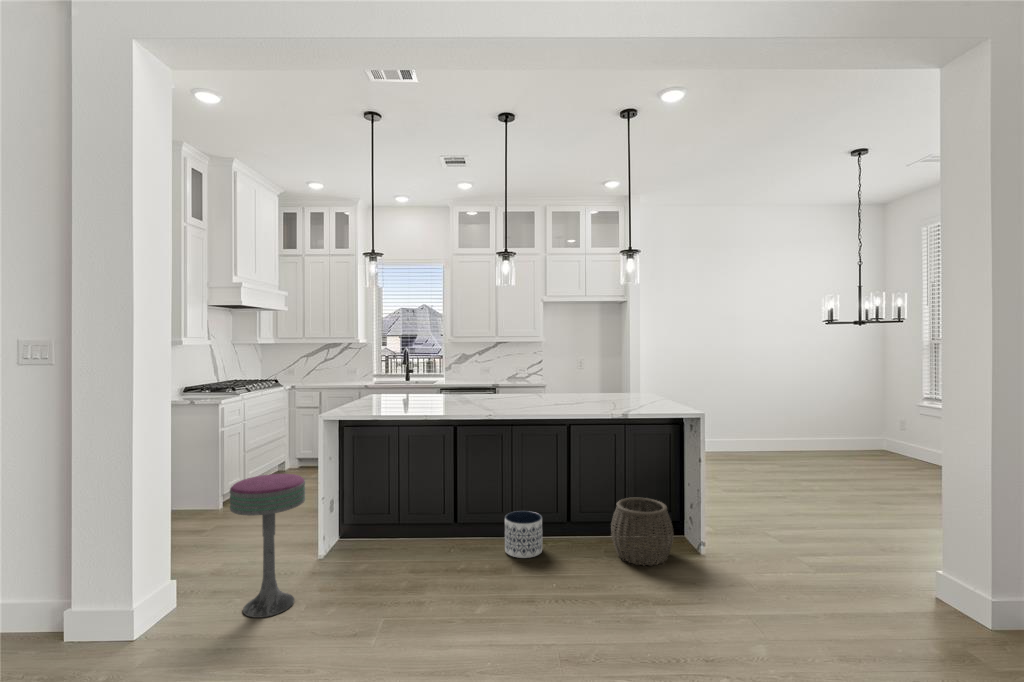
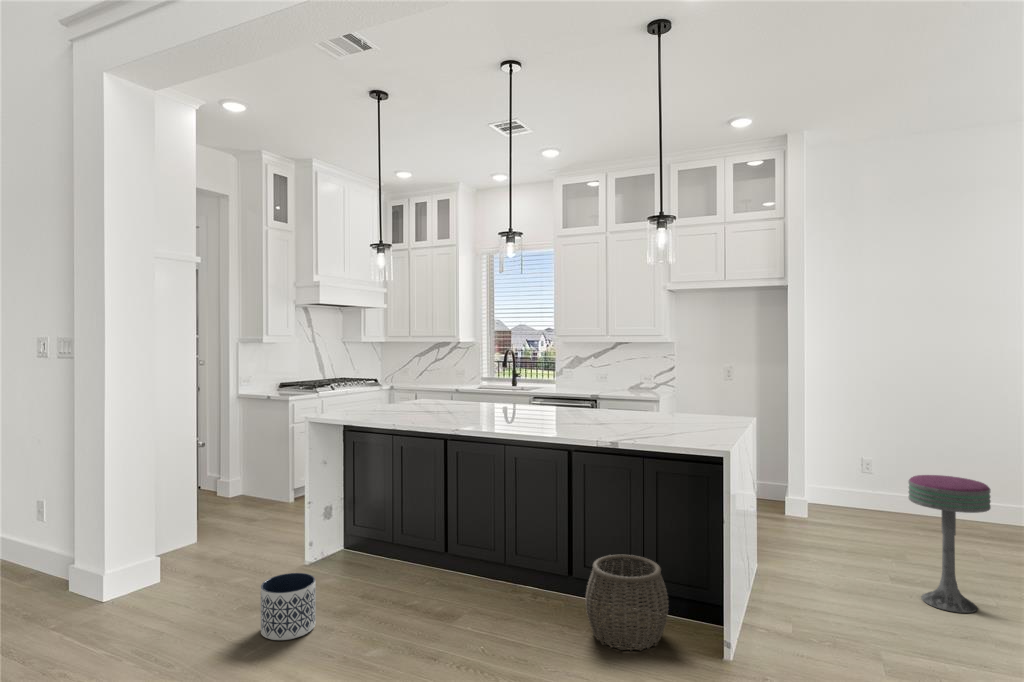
bar stool: present [230,474,305,618] -> present [909,475,991,613]
planter: present [505,511,542,558] -> present [261,573,316,640]

